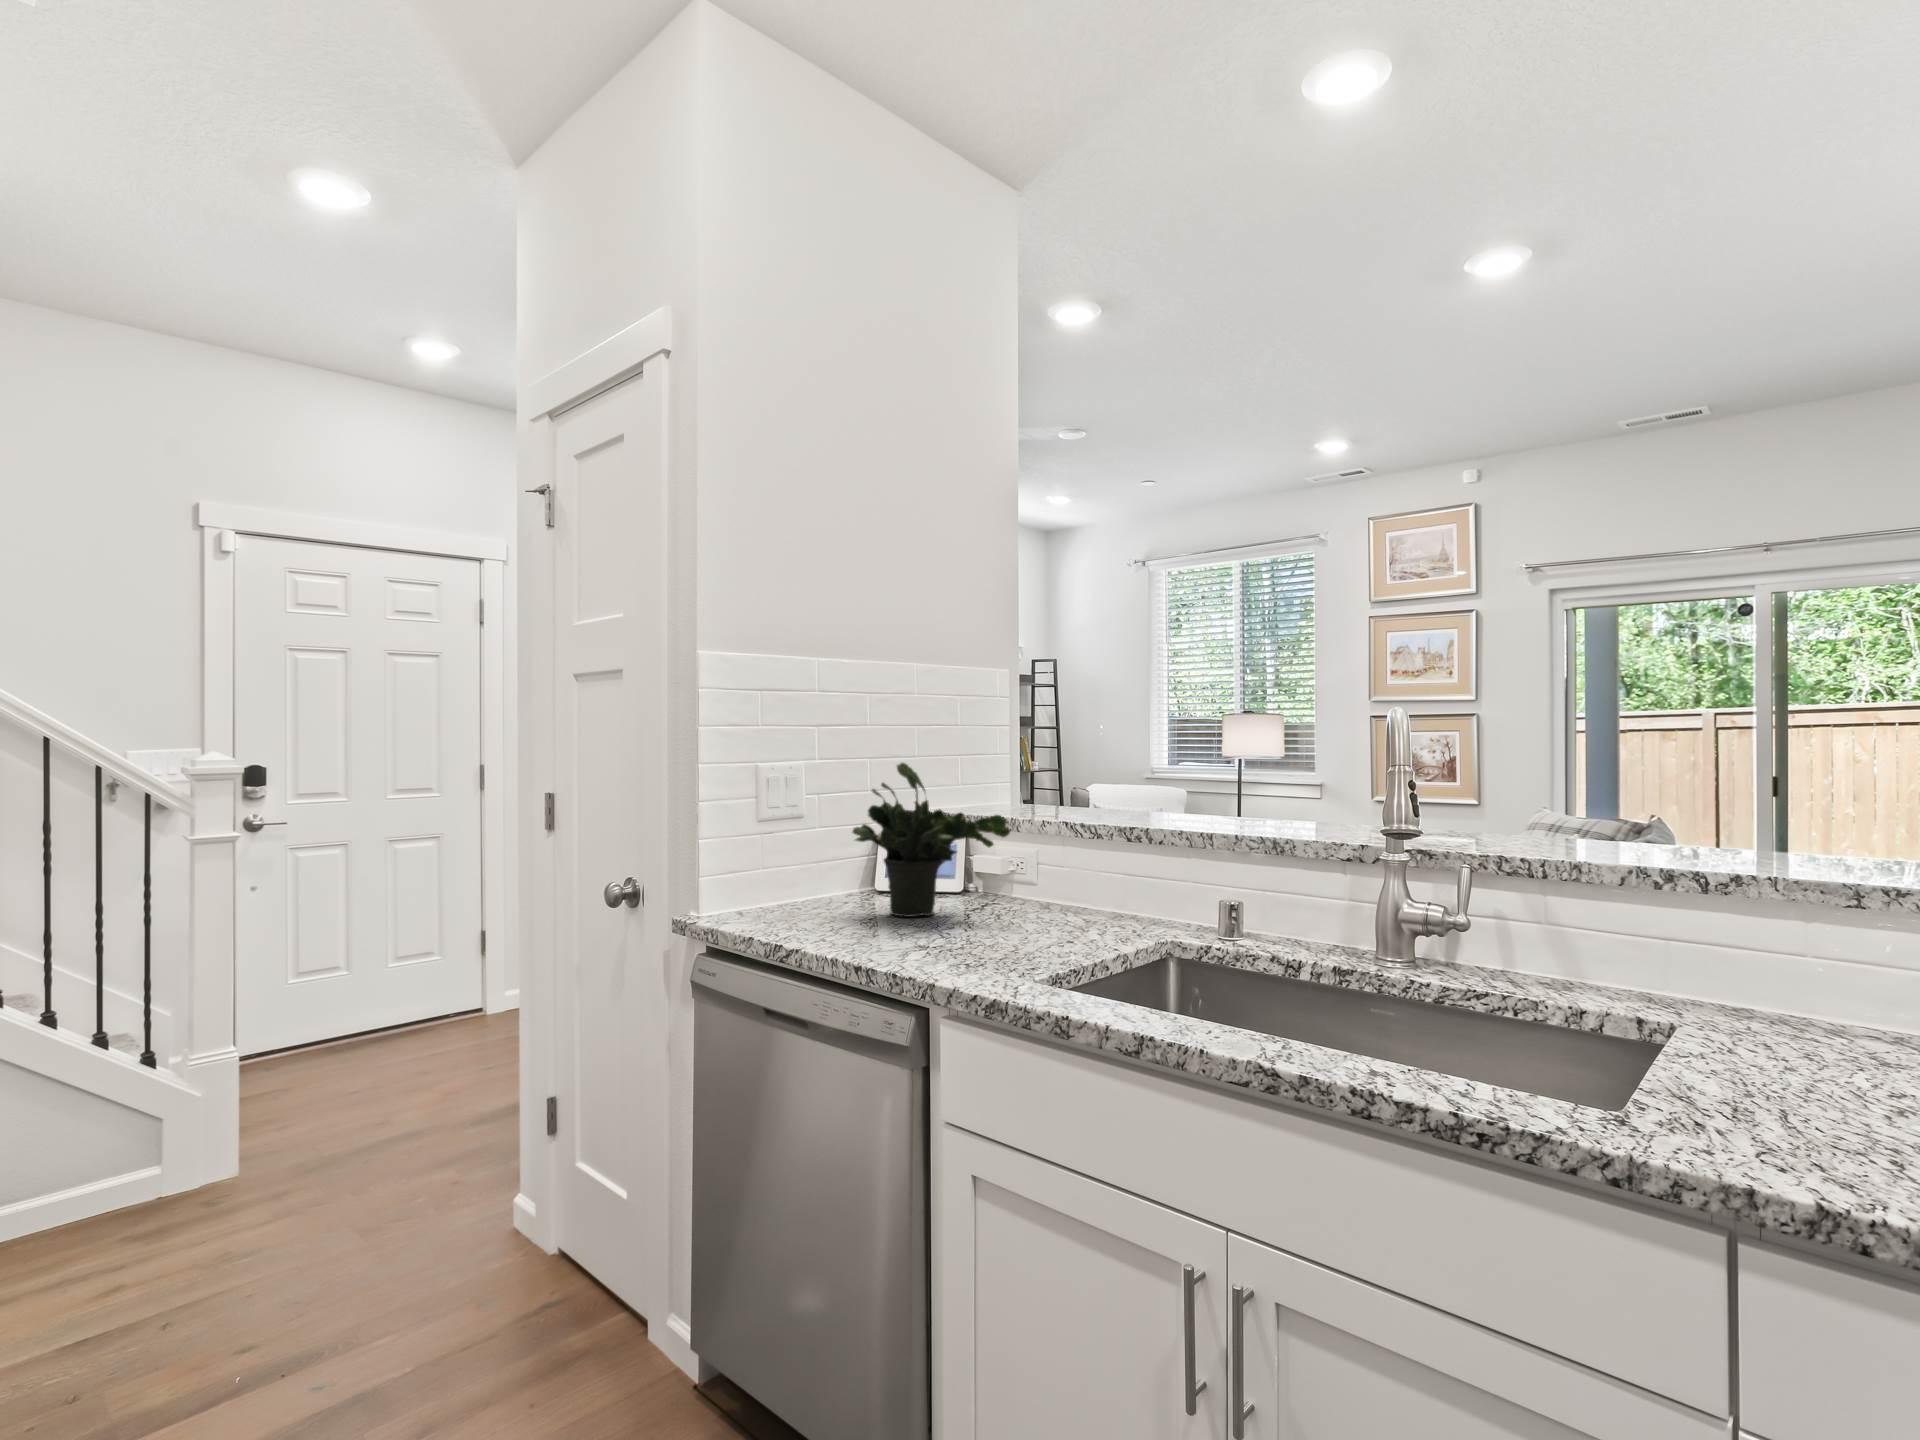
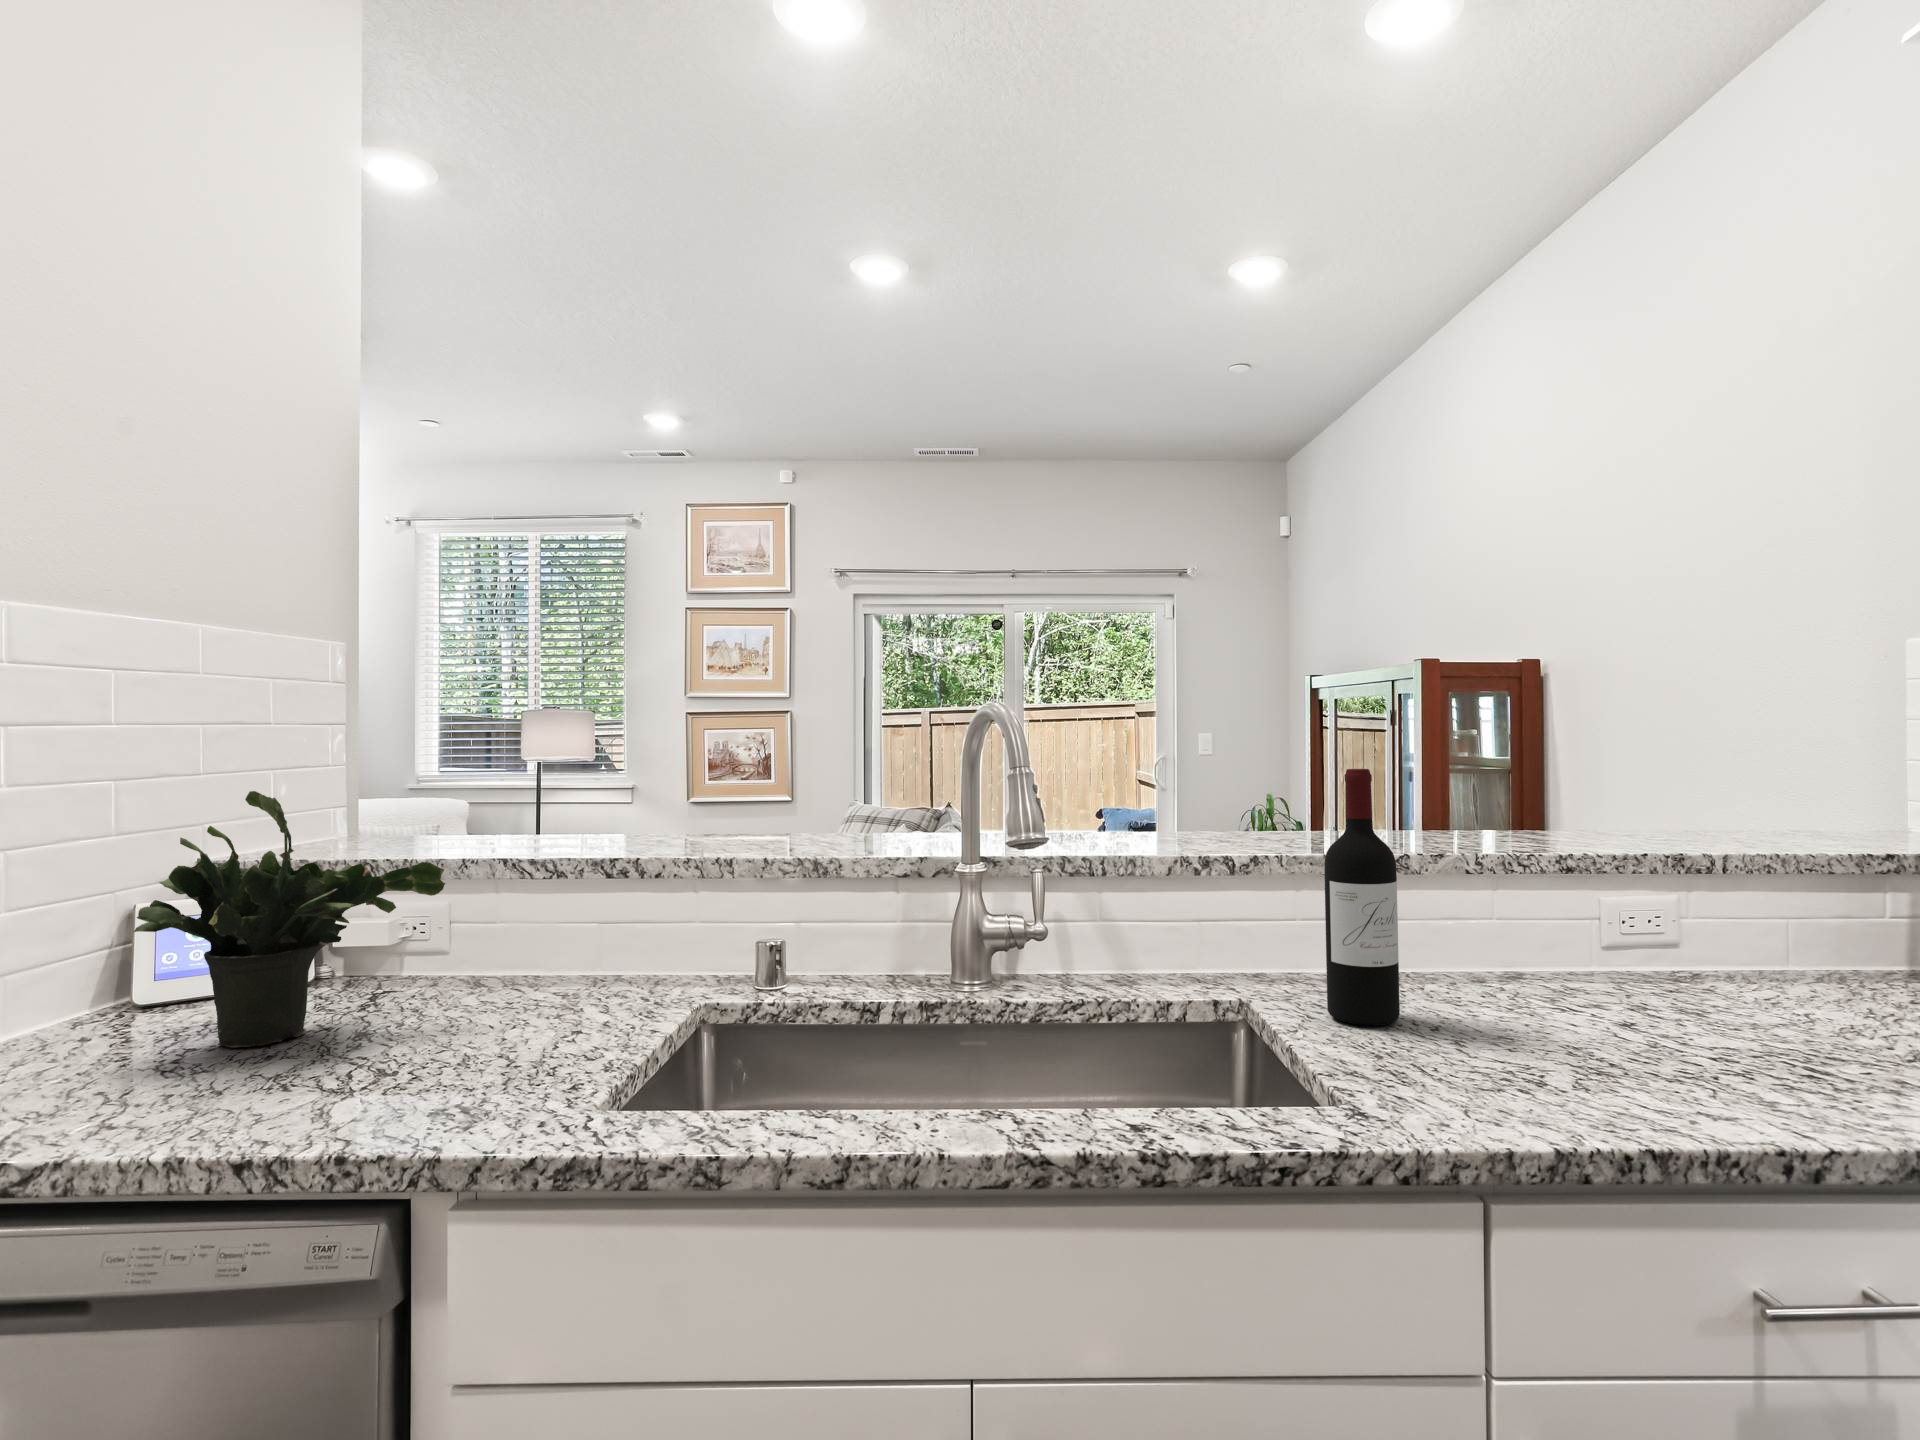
wine bottle: none [1748,782,1850,1075] -> present [1324,769,1400,1026]

